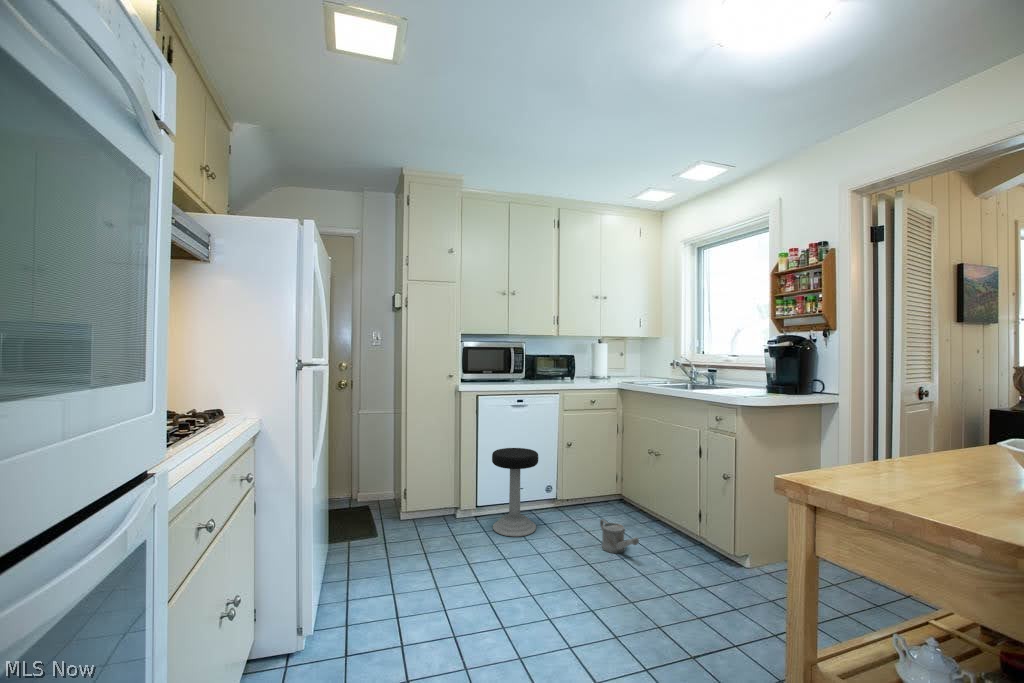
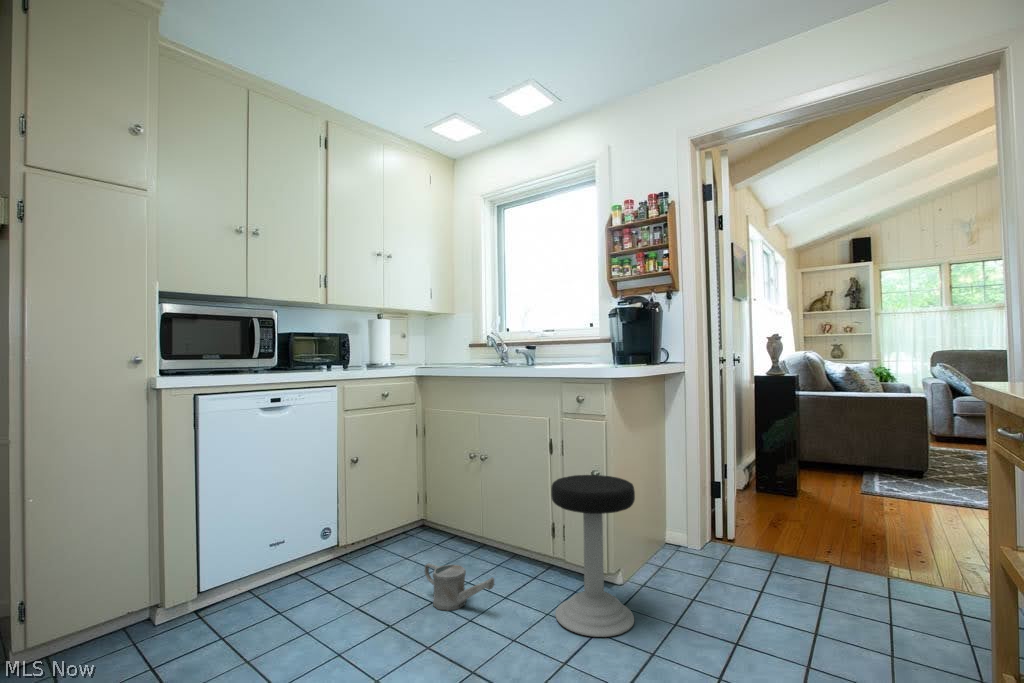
stool: present [492,448,538,537] -> present [551,475,635,637]

